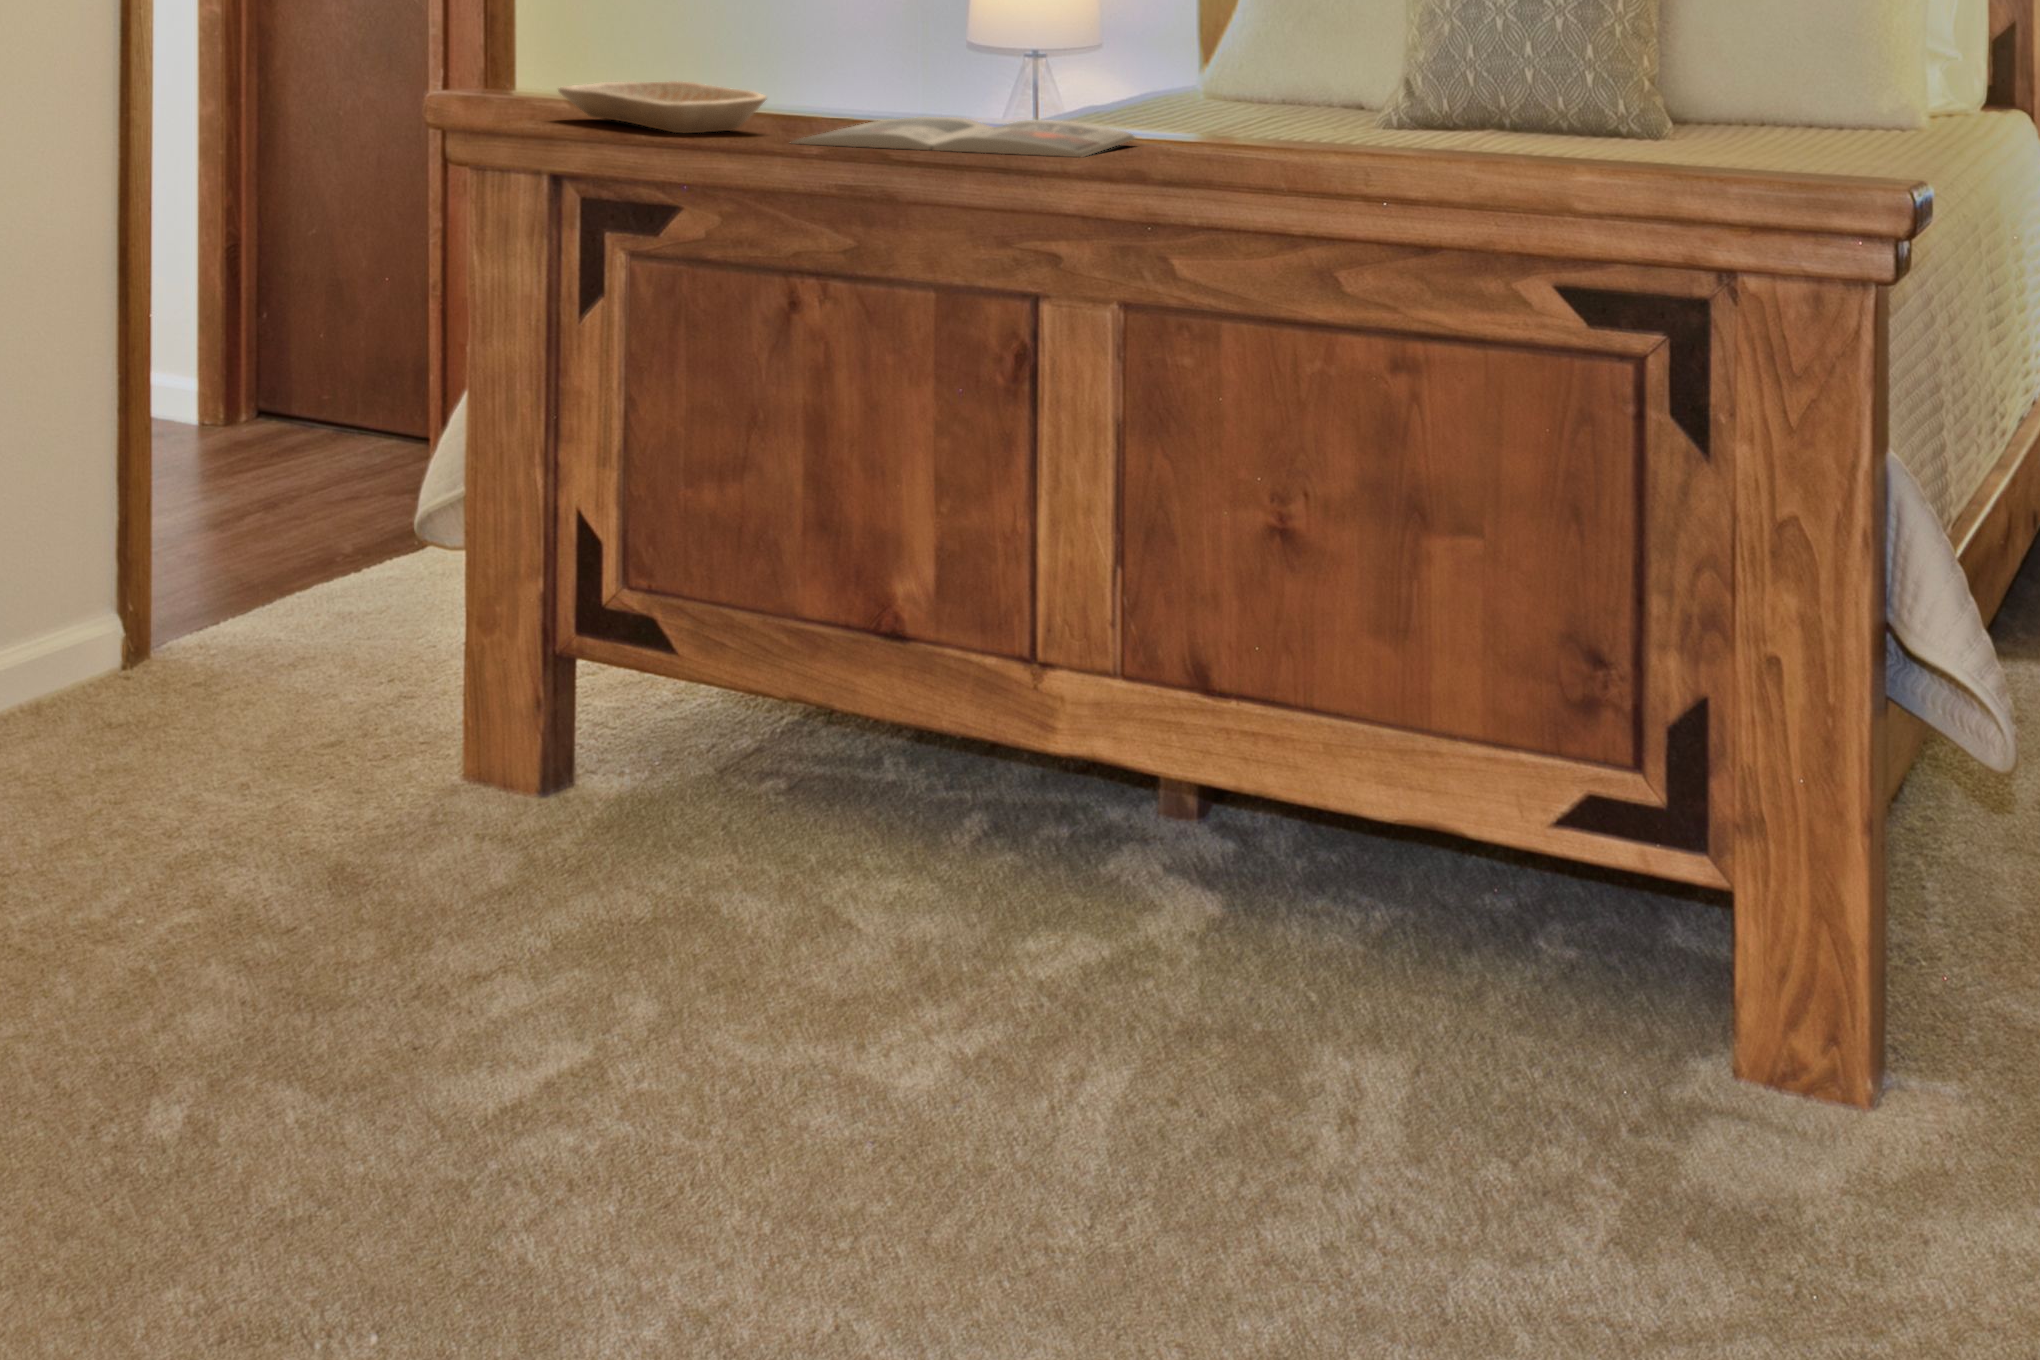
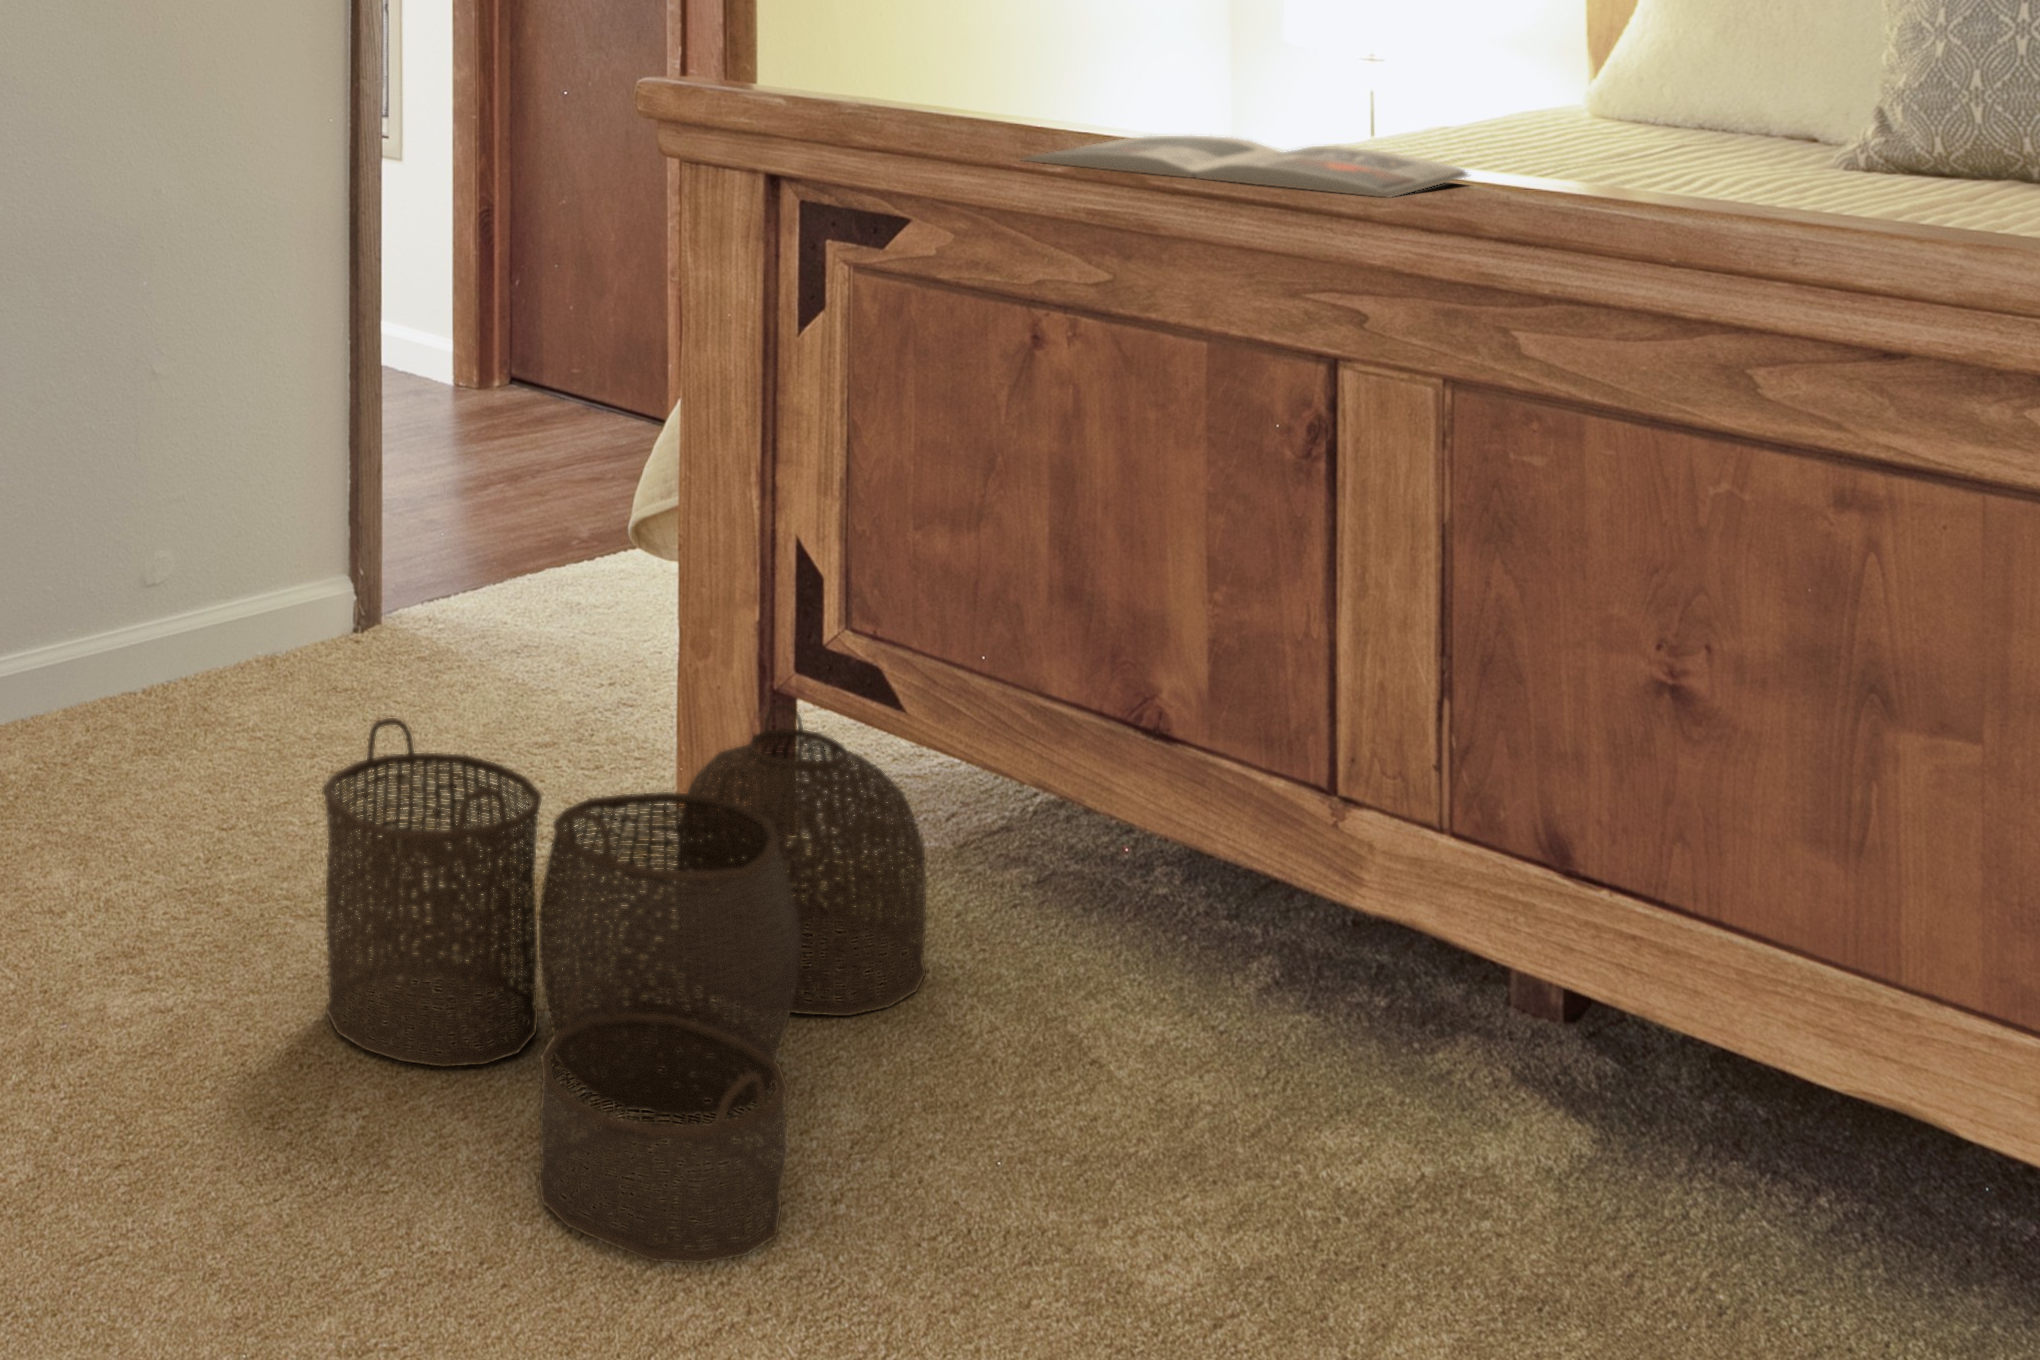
tray: present [558,81,767,134] -> none [768,78,1001,141]
woven basket: none [151,645,704,1135] -> present [322,705,926,1264]

